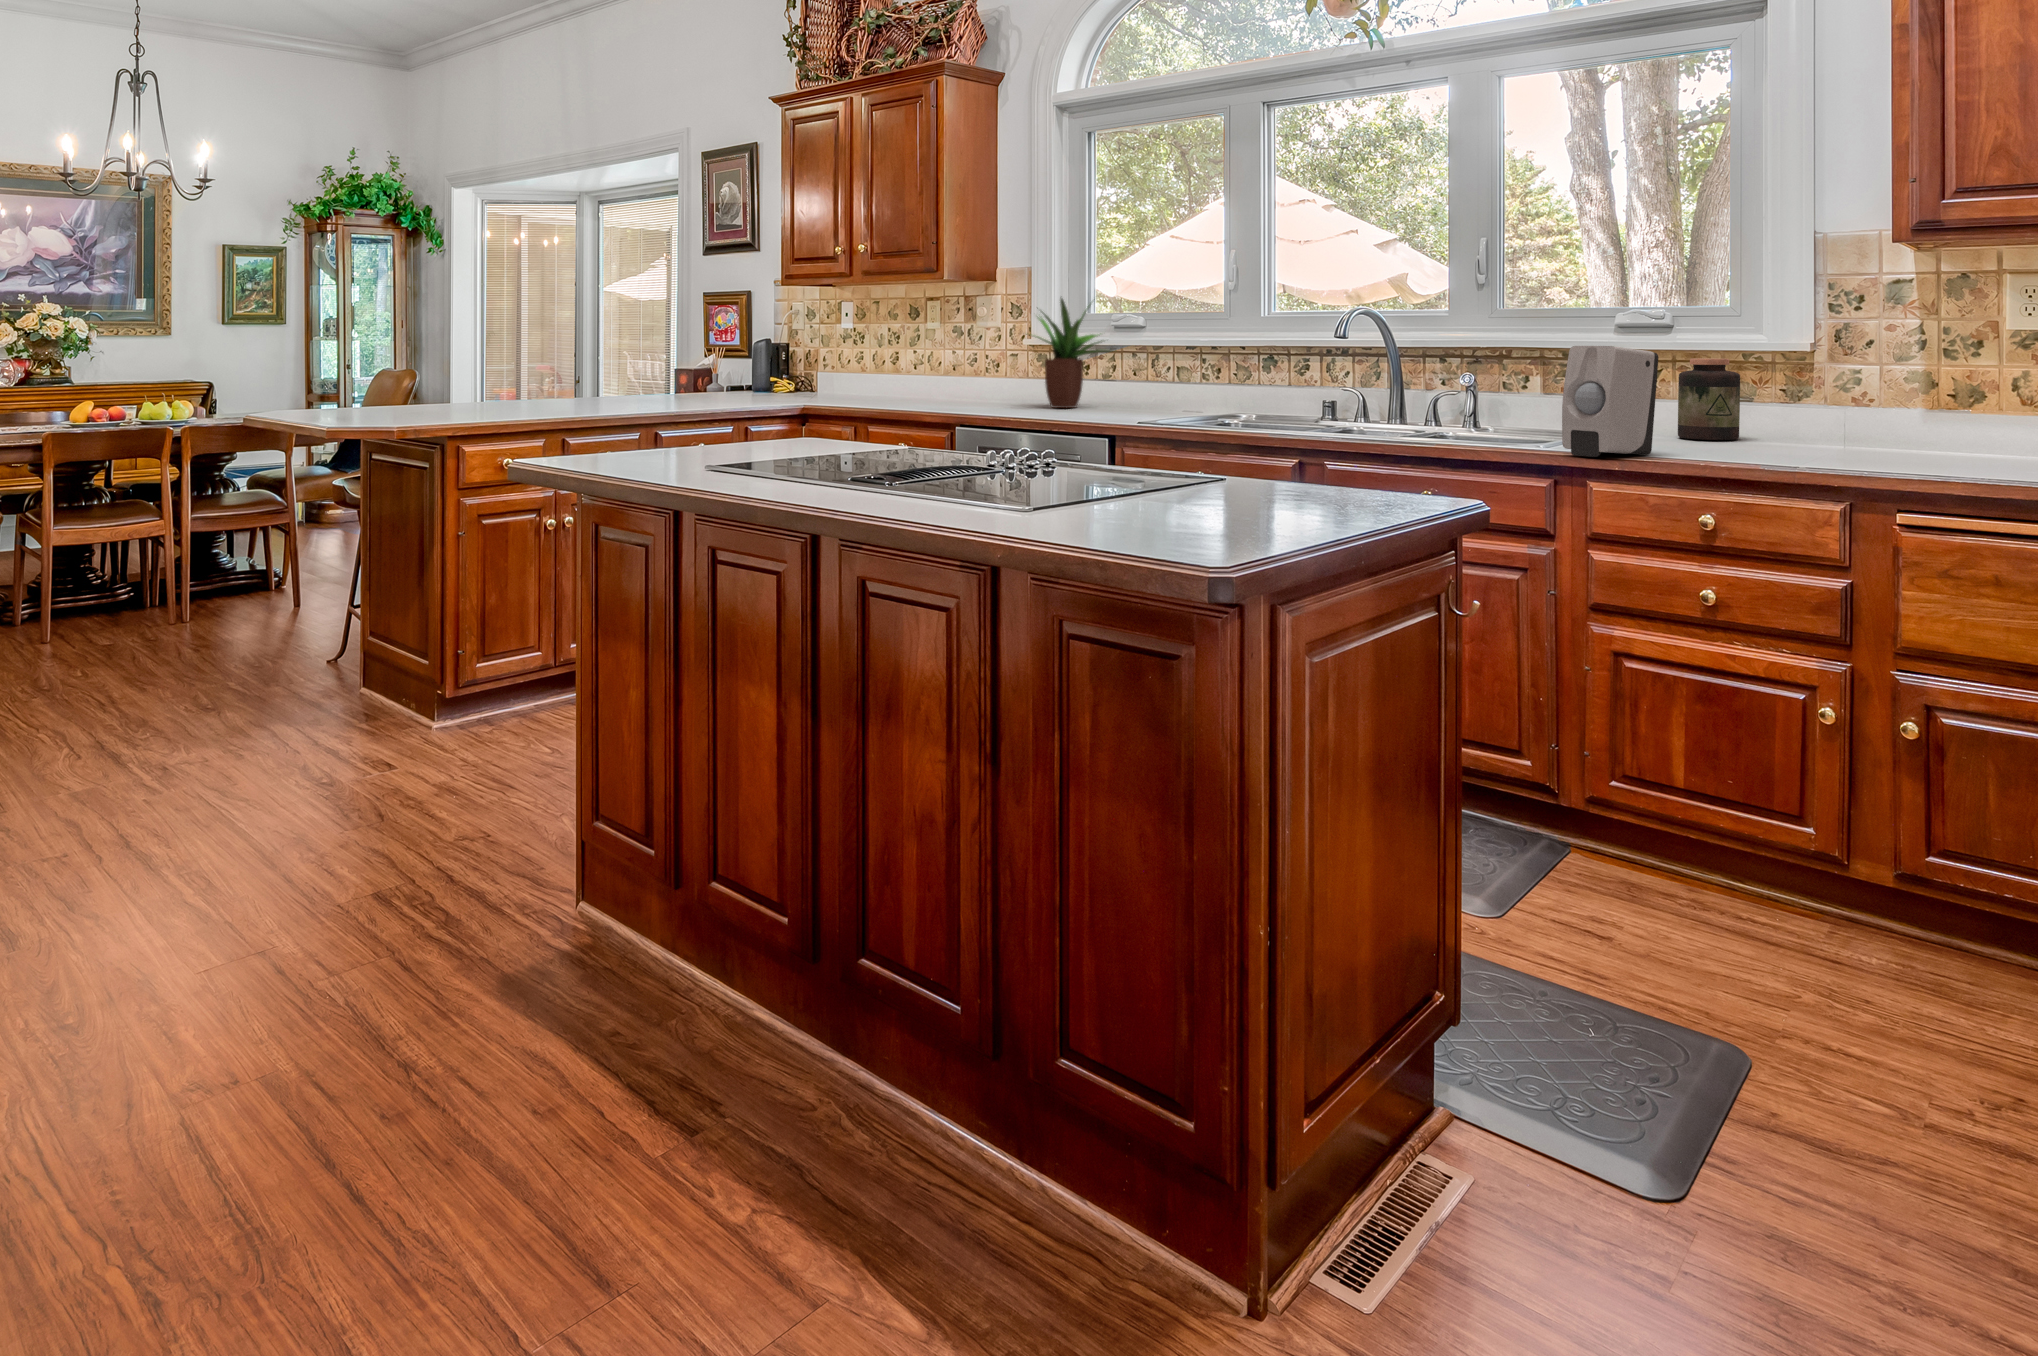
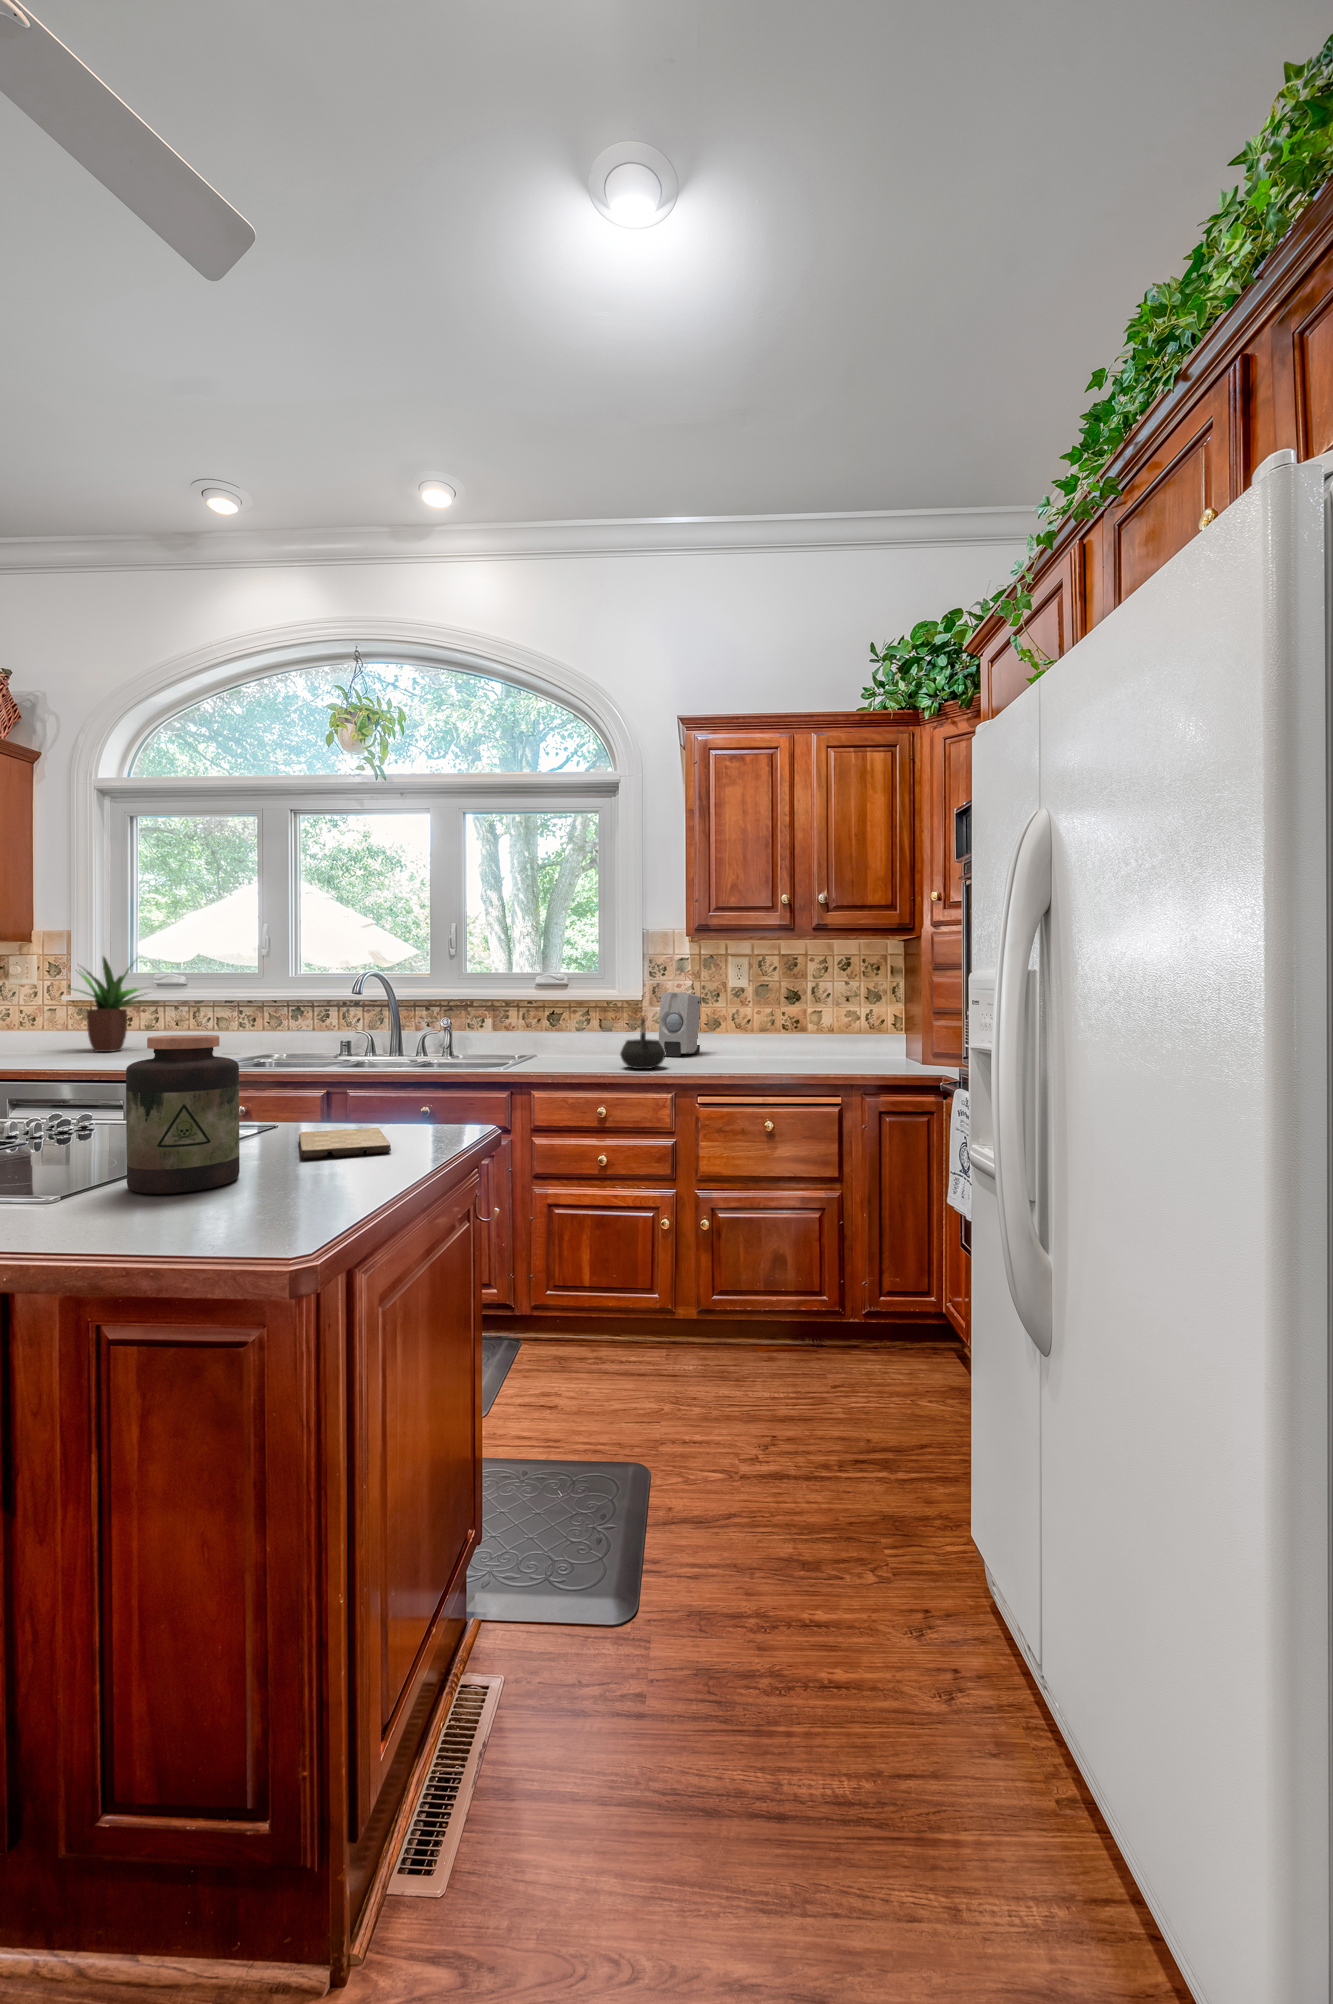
soap dispenser: present [1562,346,1659,457] -> present [659,992,701,1056]
jar: present [1678,358,1740,440] -> present [126,1035,240,1194]
kettle: none [1749,378,1839,463] -> present [620,1017,665,1069]
cutting board: none [1252,492,1349,518] -> present [299,1128,391,1159]

